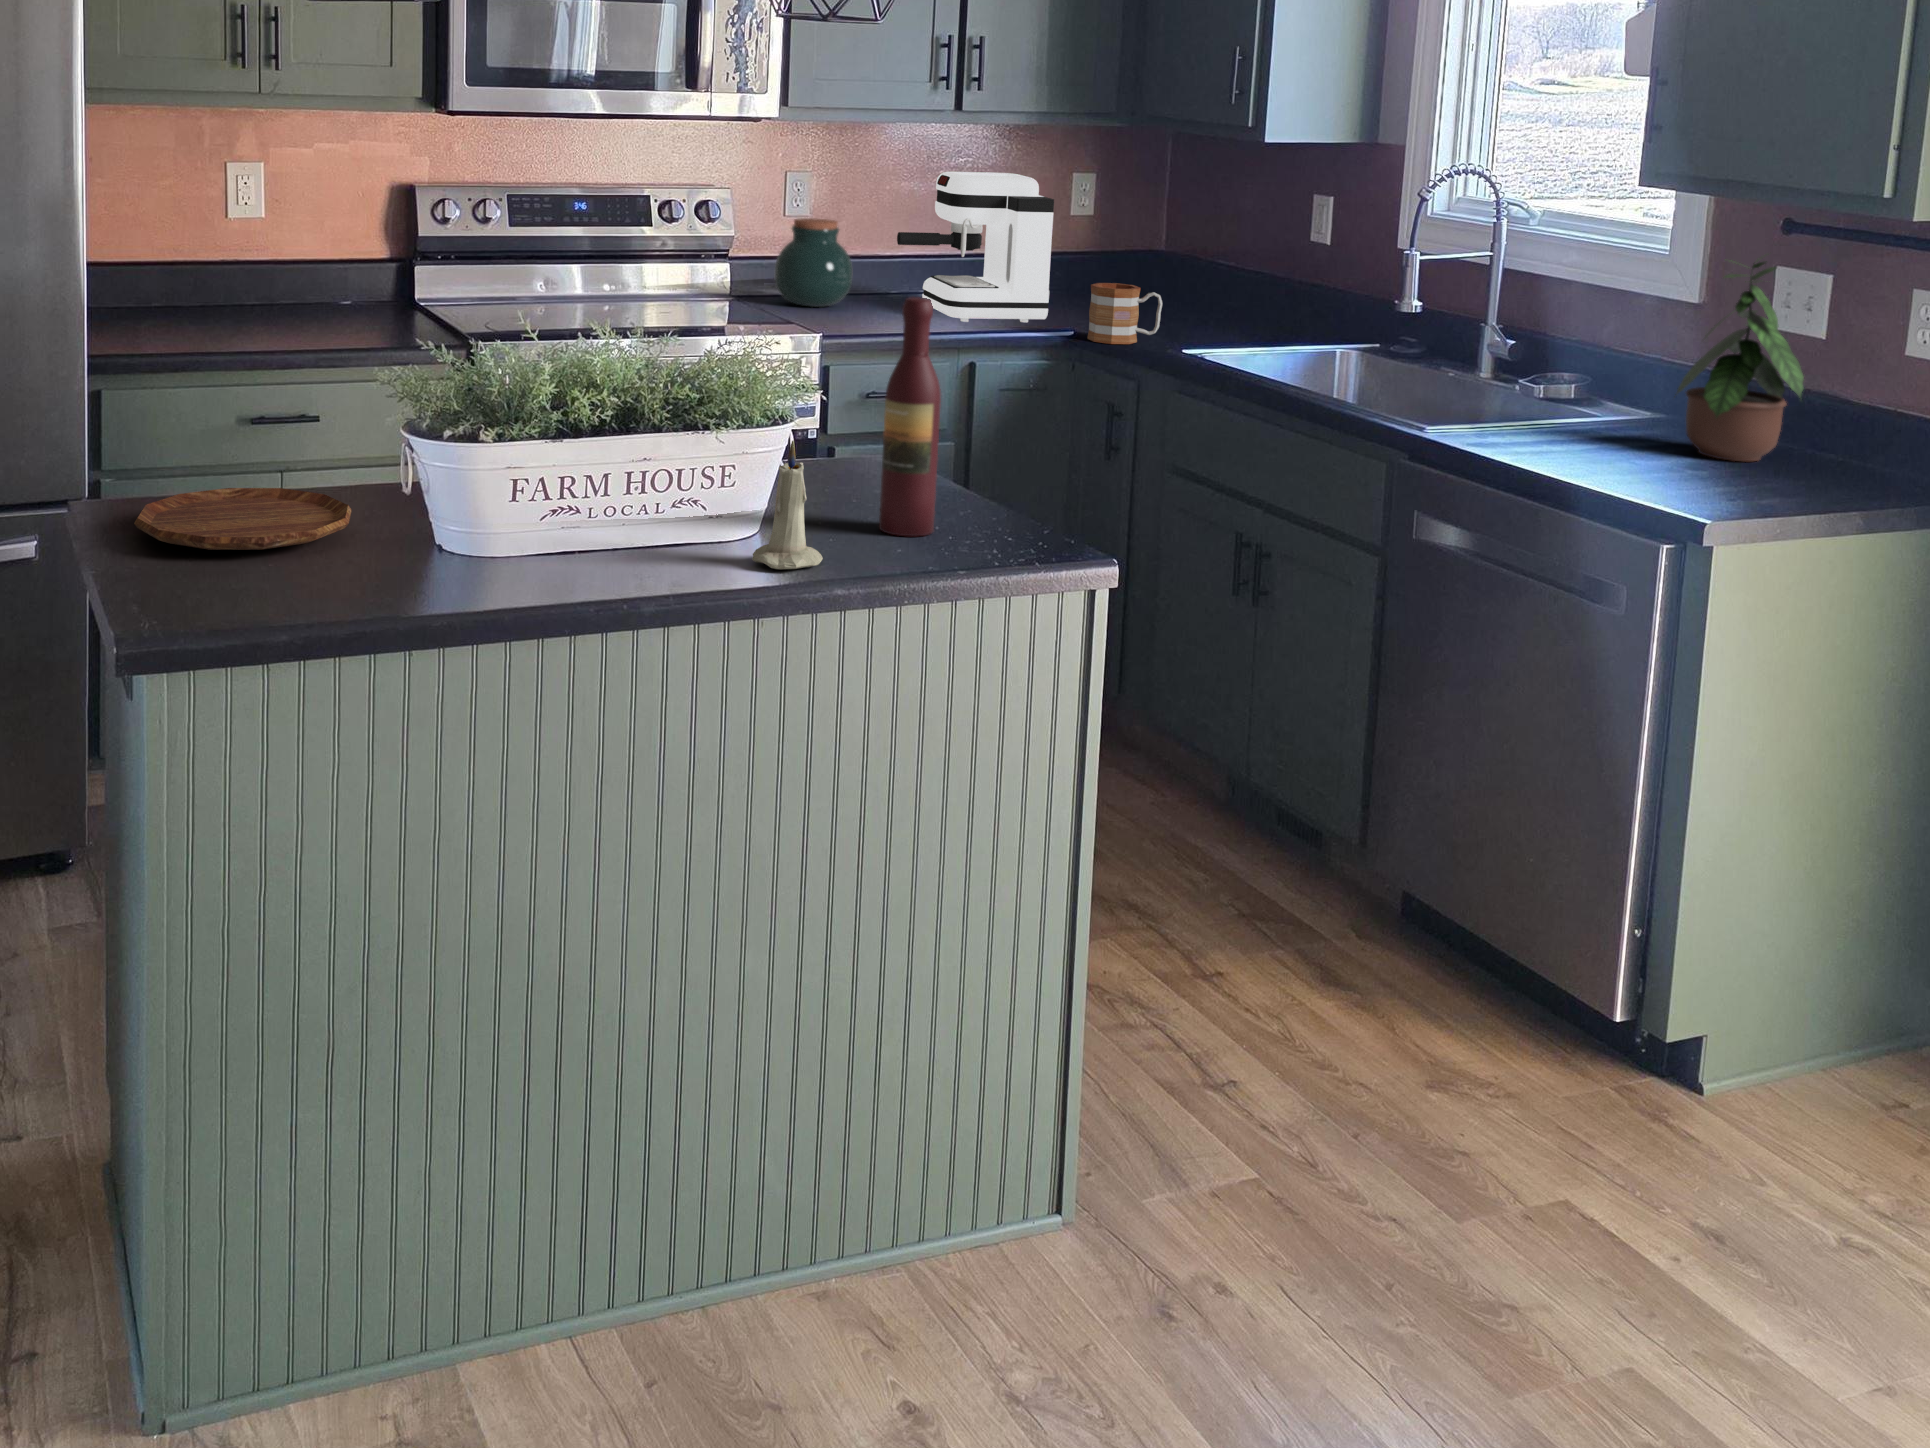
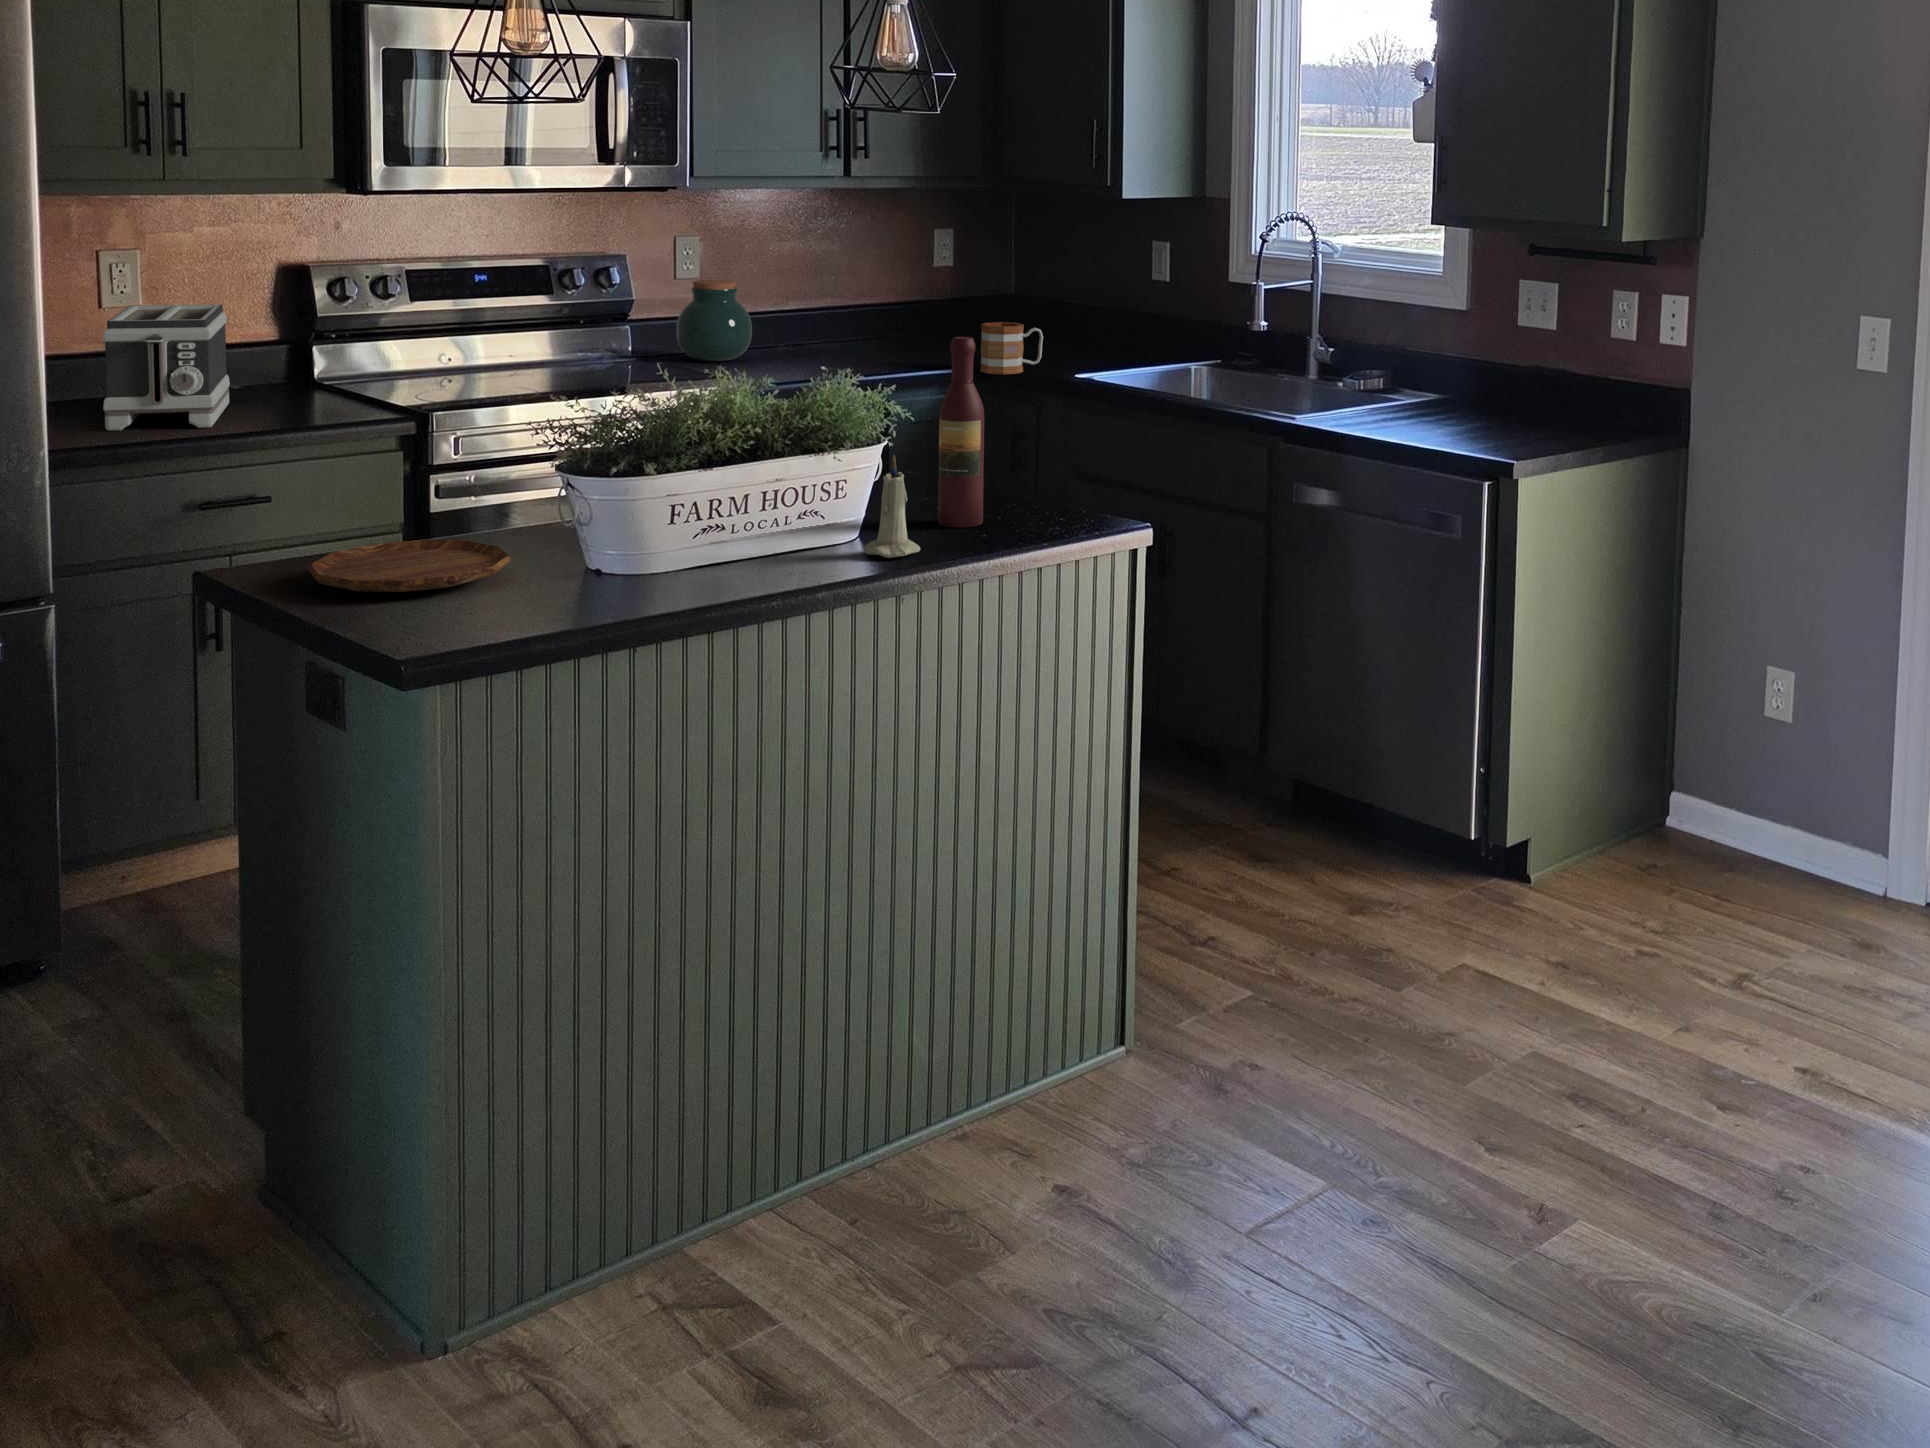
coffee maker: present [897,172,1054,322] -> none [794,231,938,365]
toaster: none [171,214,308,340] -> present [103,305,230,431]
potted plant: present [1677,254,1804,461] -> none [1457,267,1559,424]

